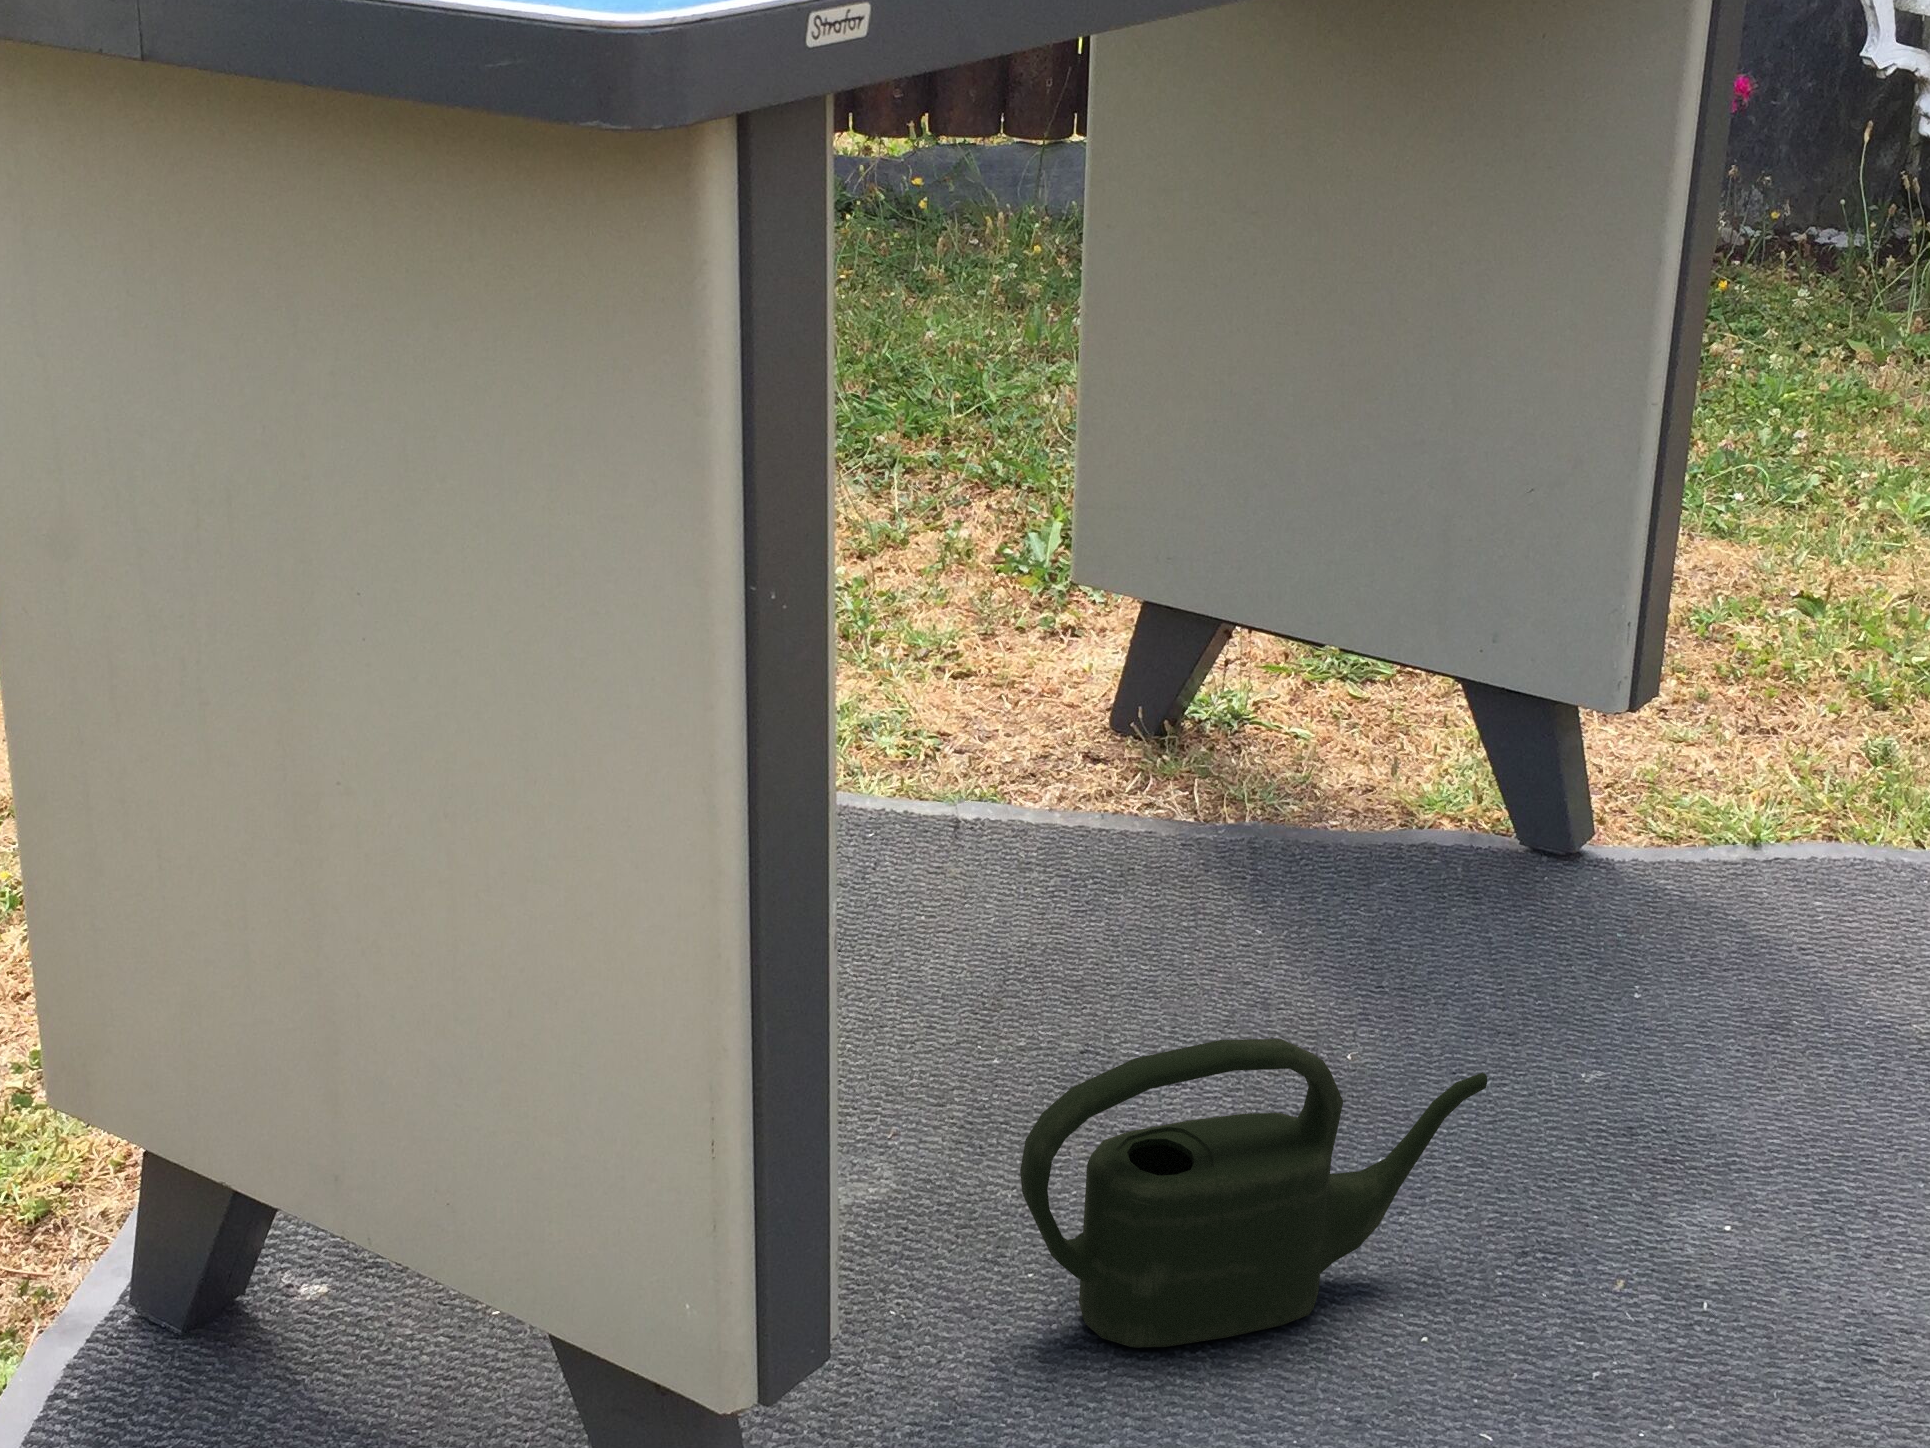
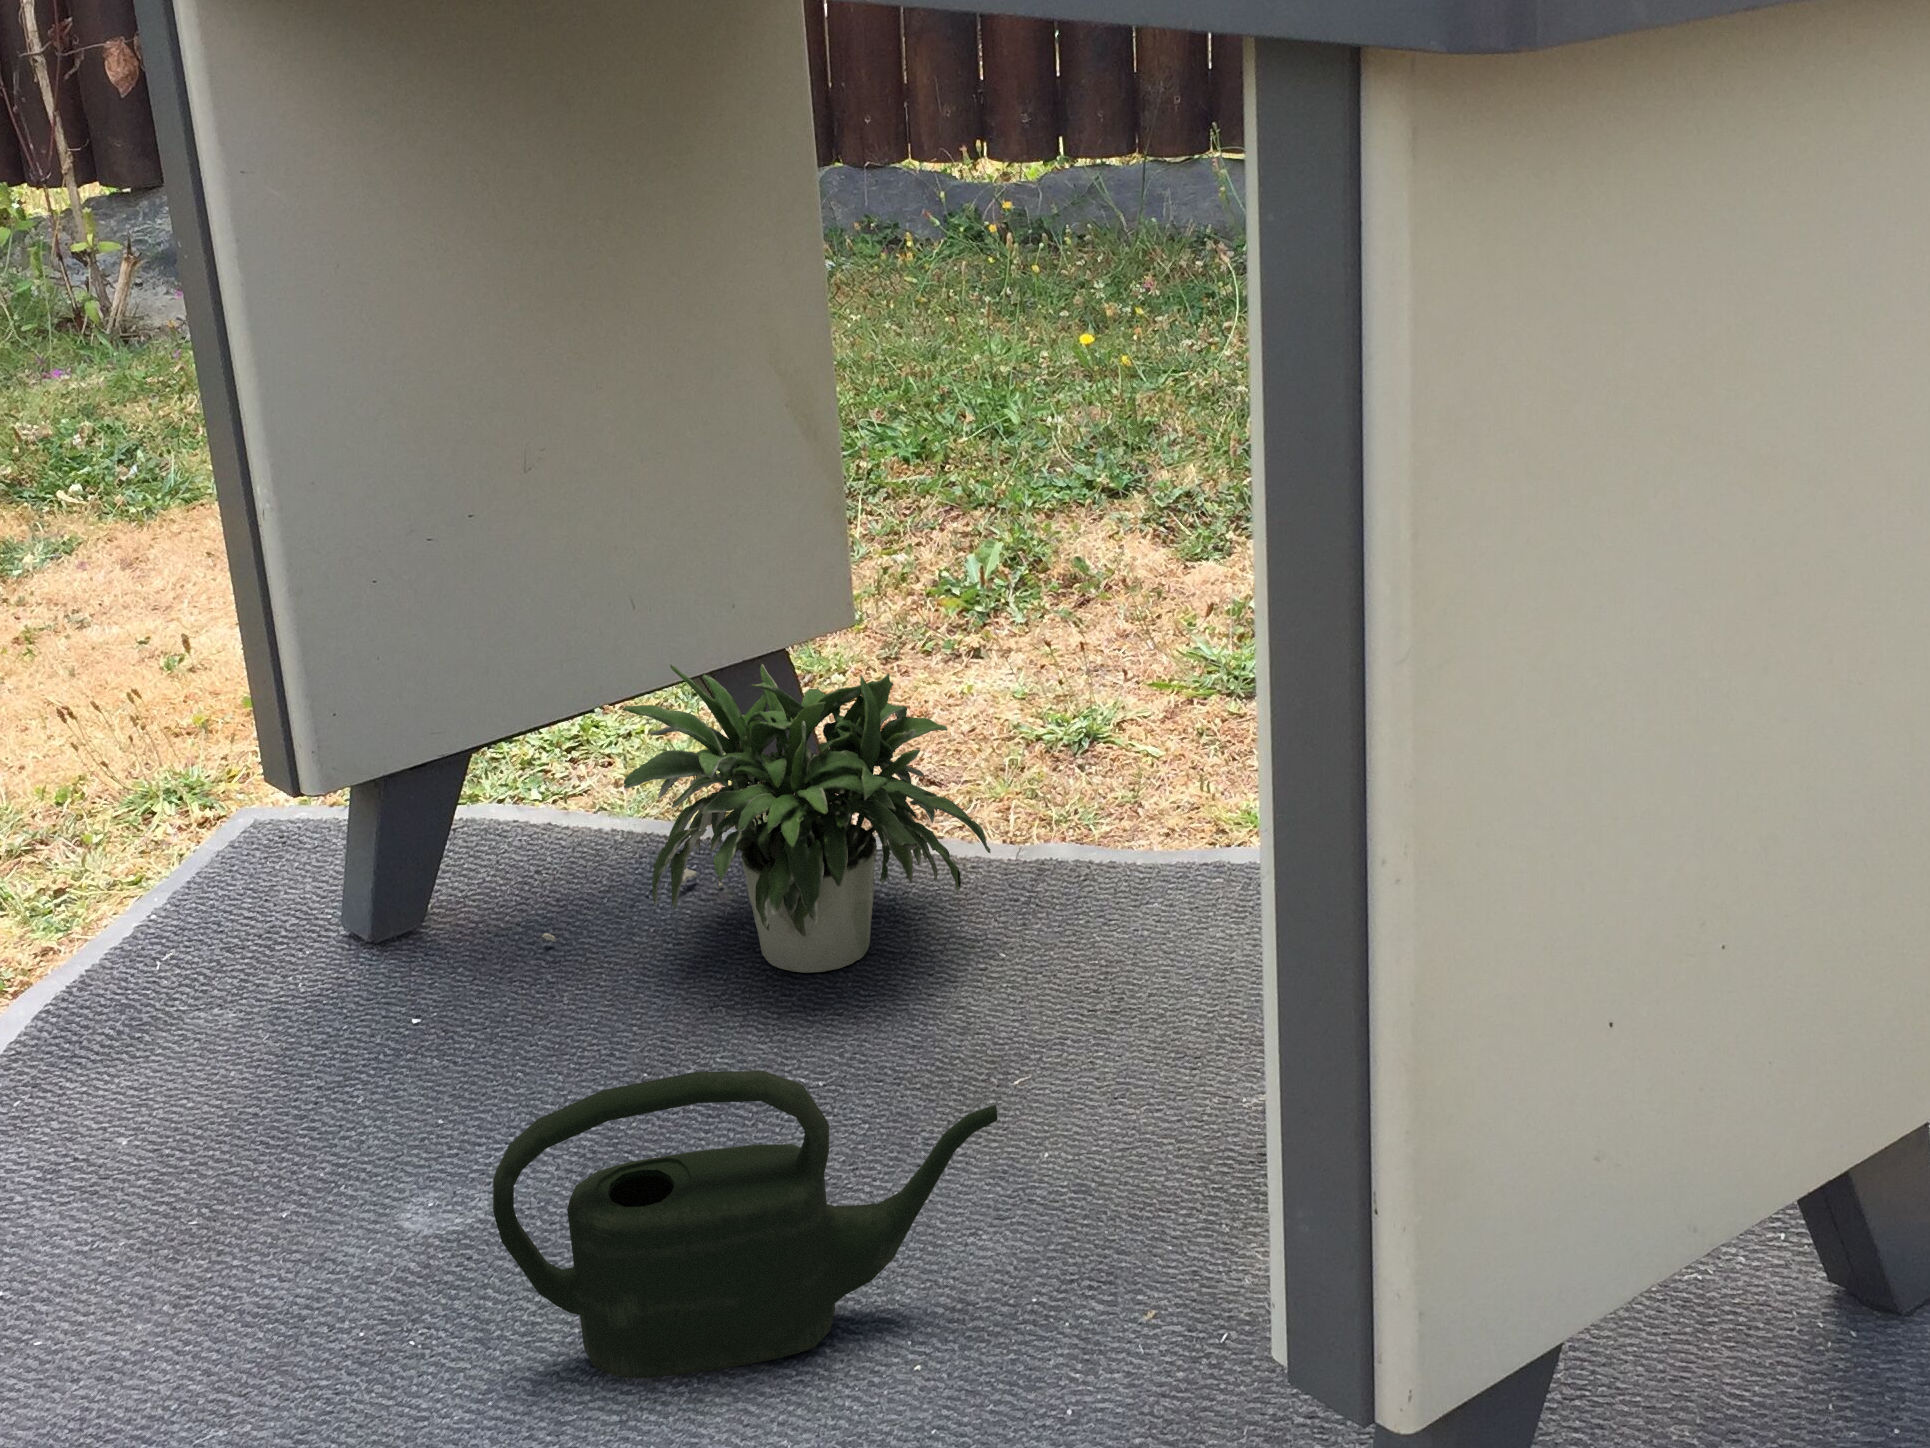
potted plant: none [794,636,1263,949] -> present [542,664,991,973]

